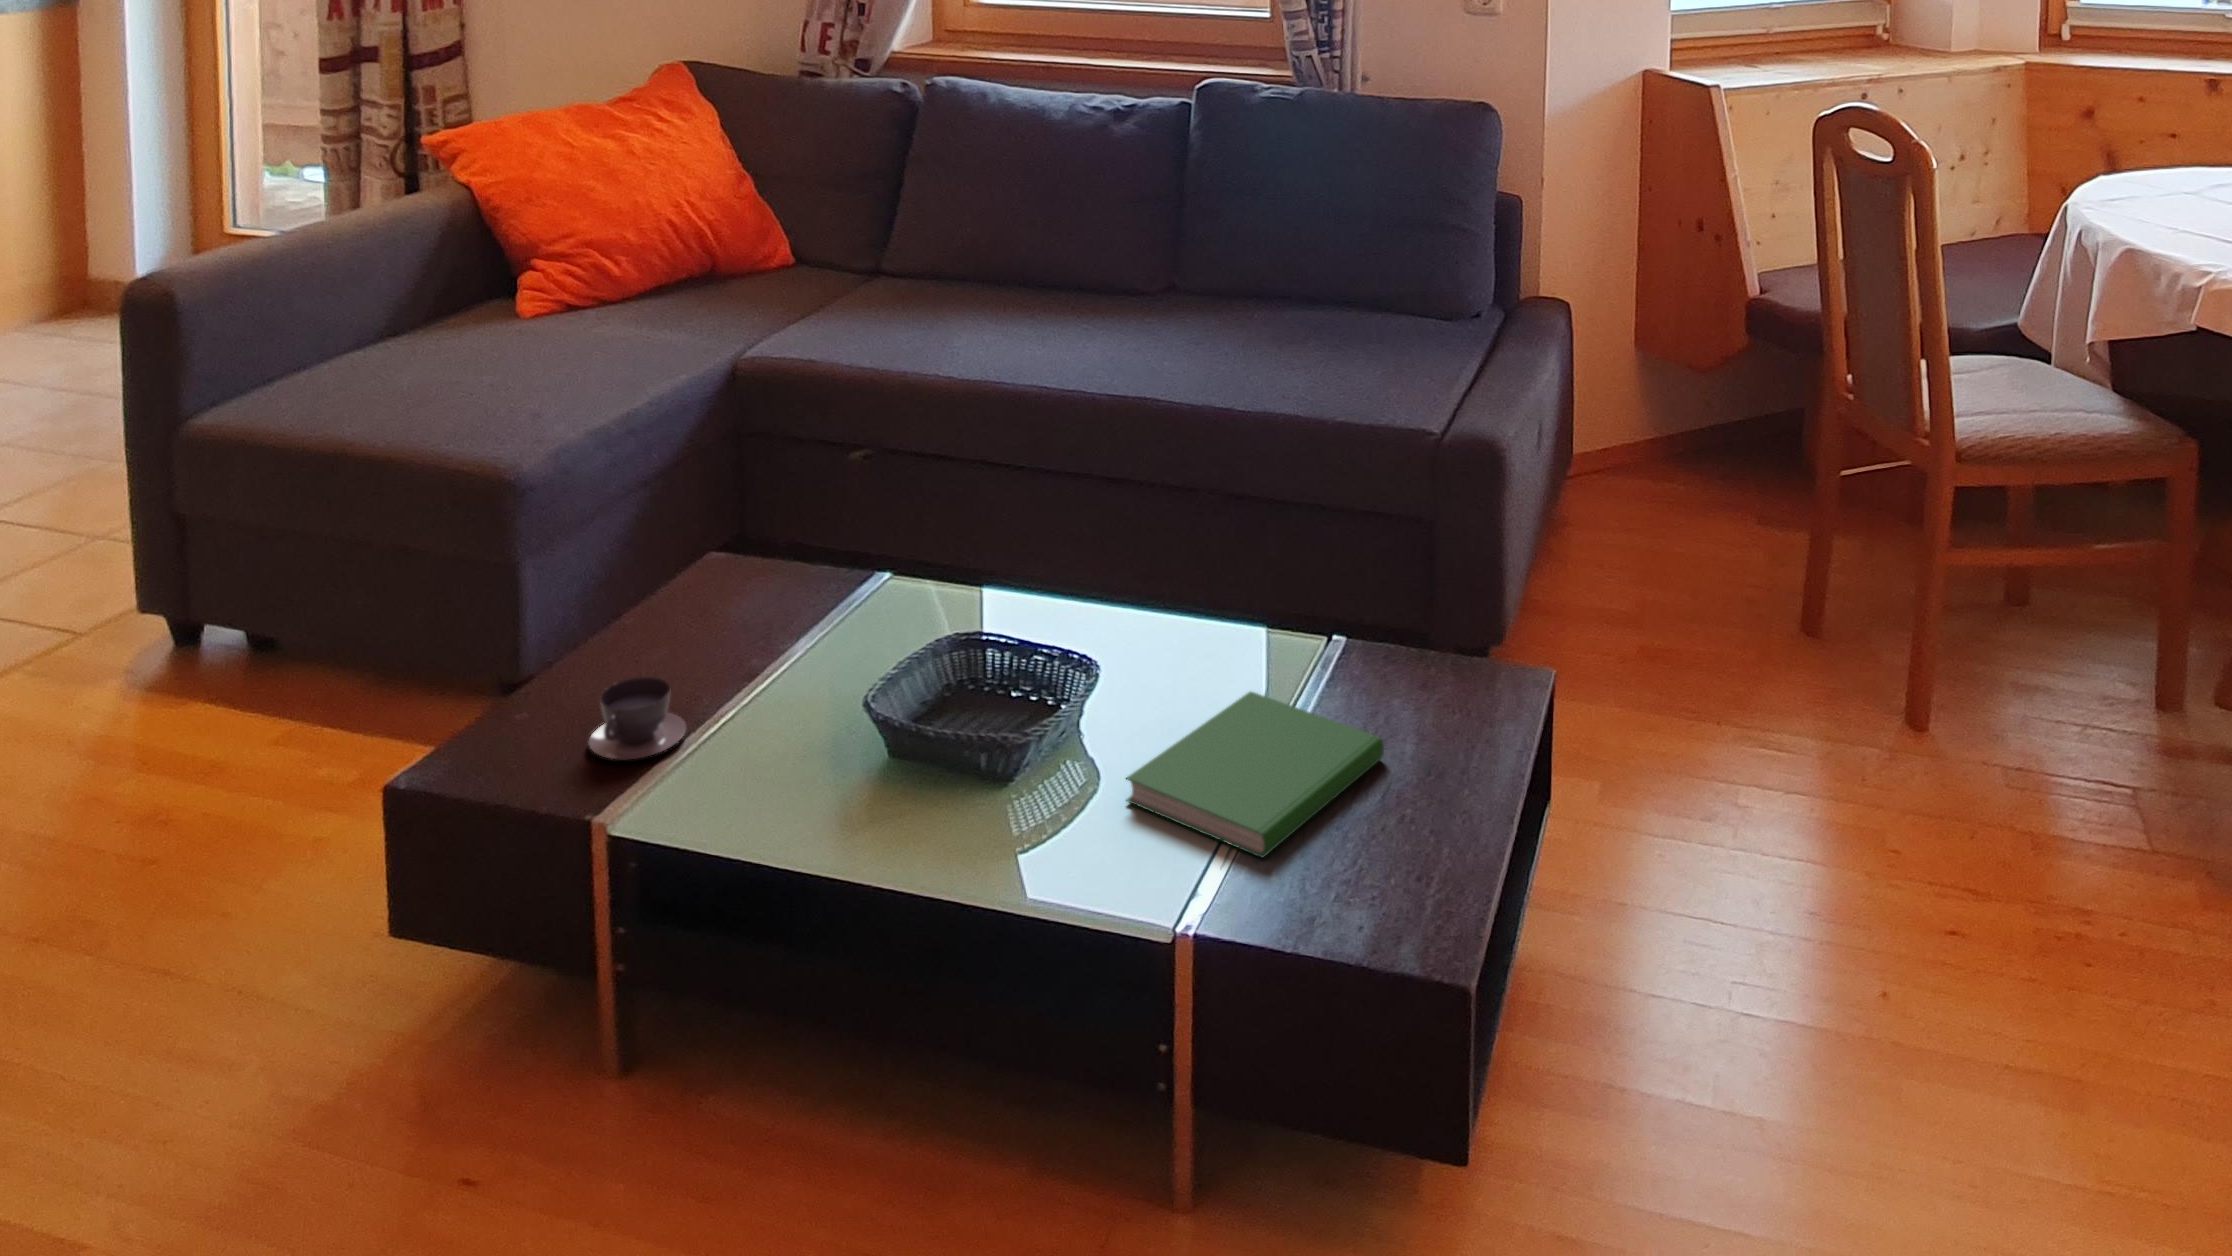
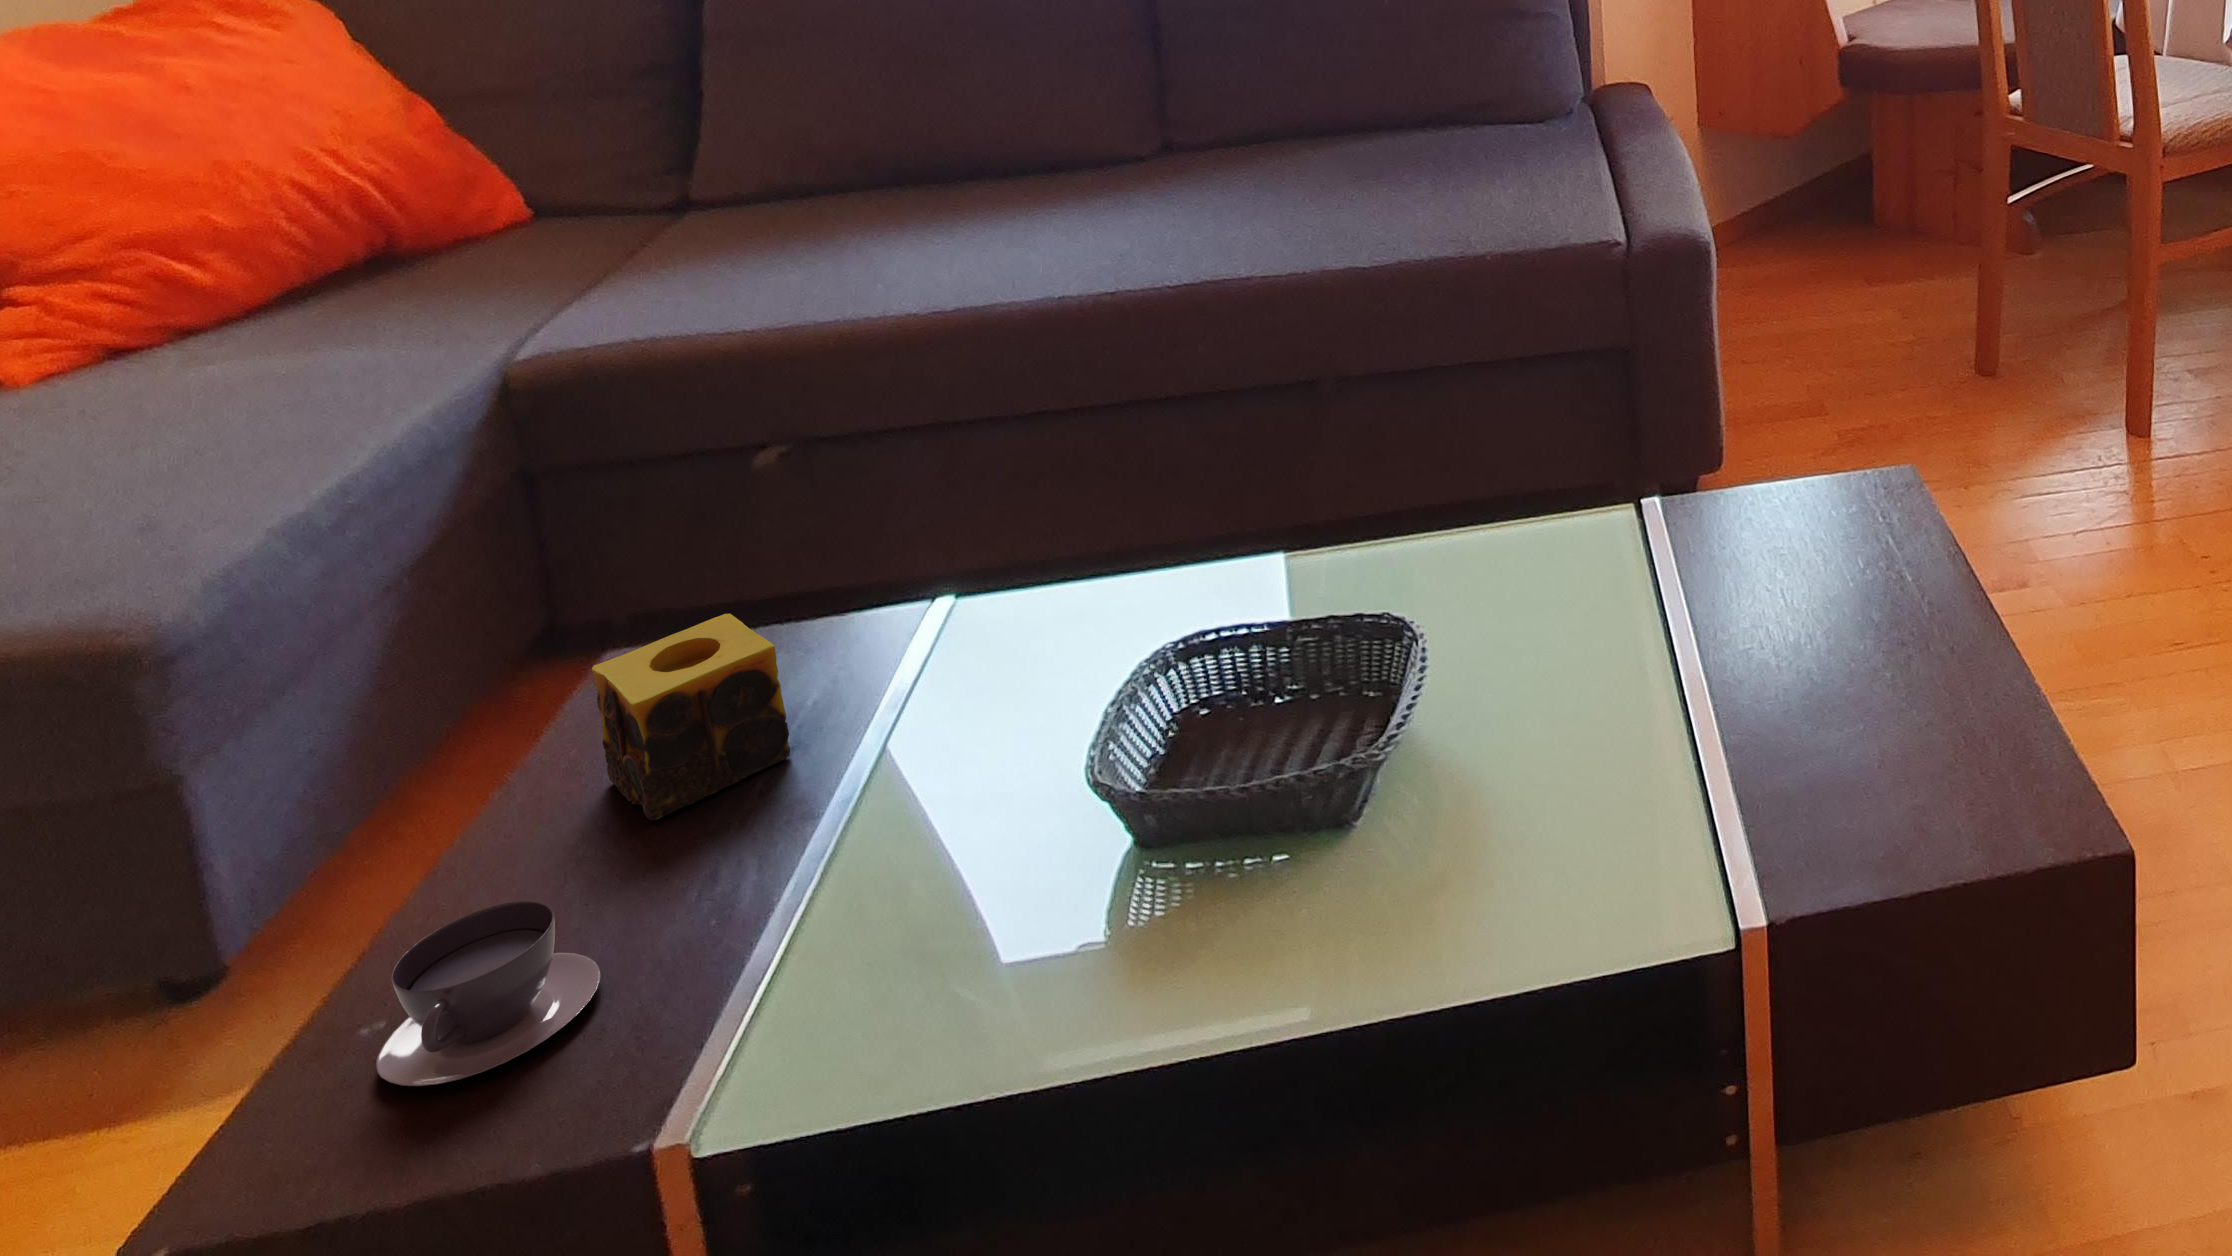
candle: none [726,552,809,661] -> present [592,614,790,821]
hardcover book: present [1127,692,1384,857] -> none [1471,597,1787,811]

